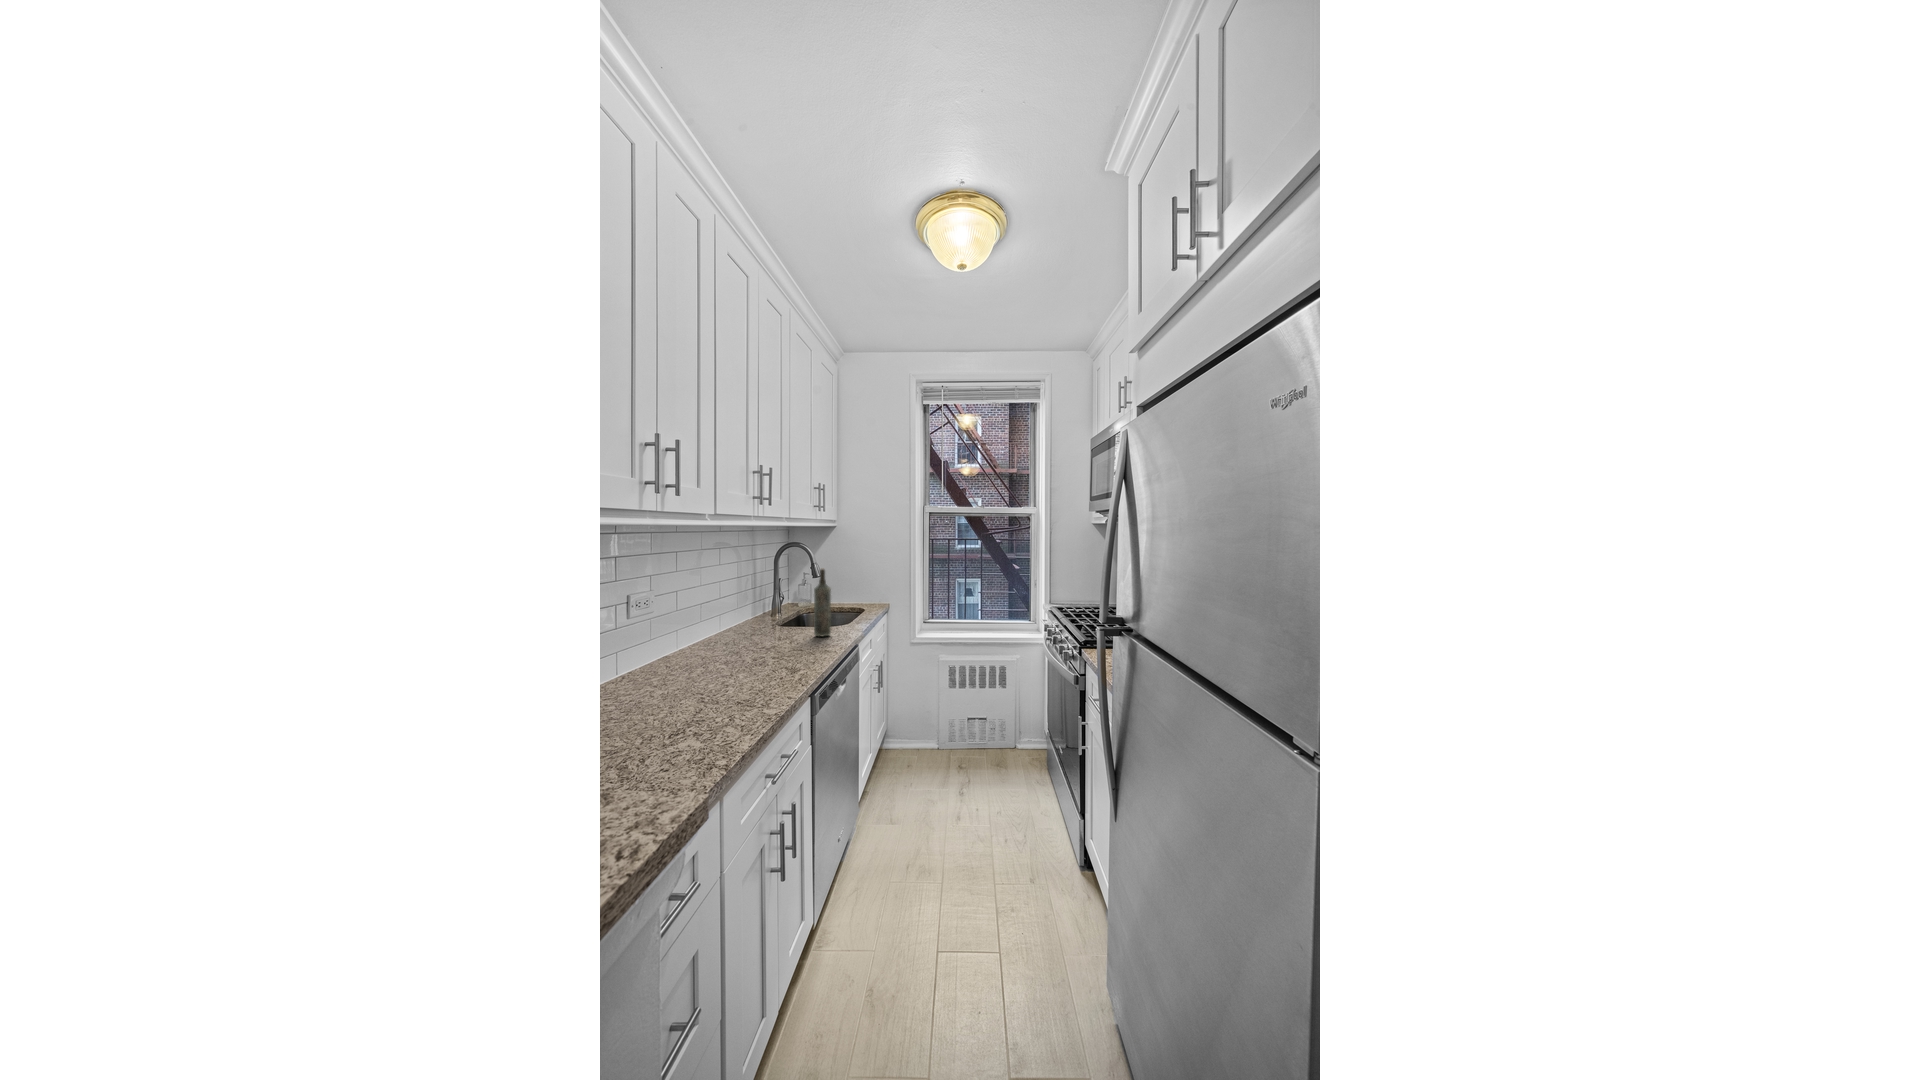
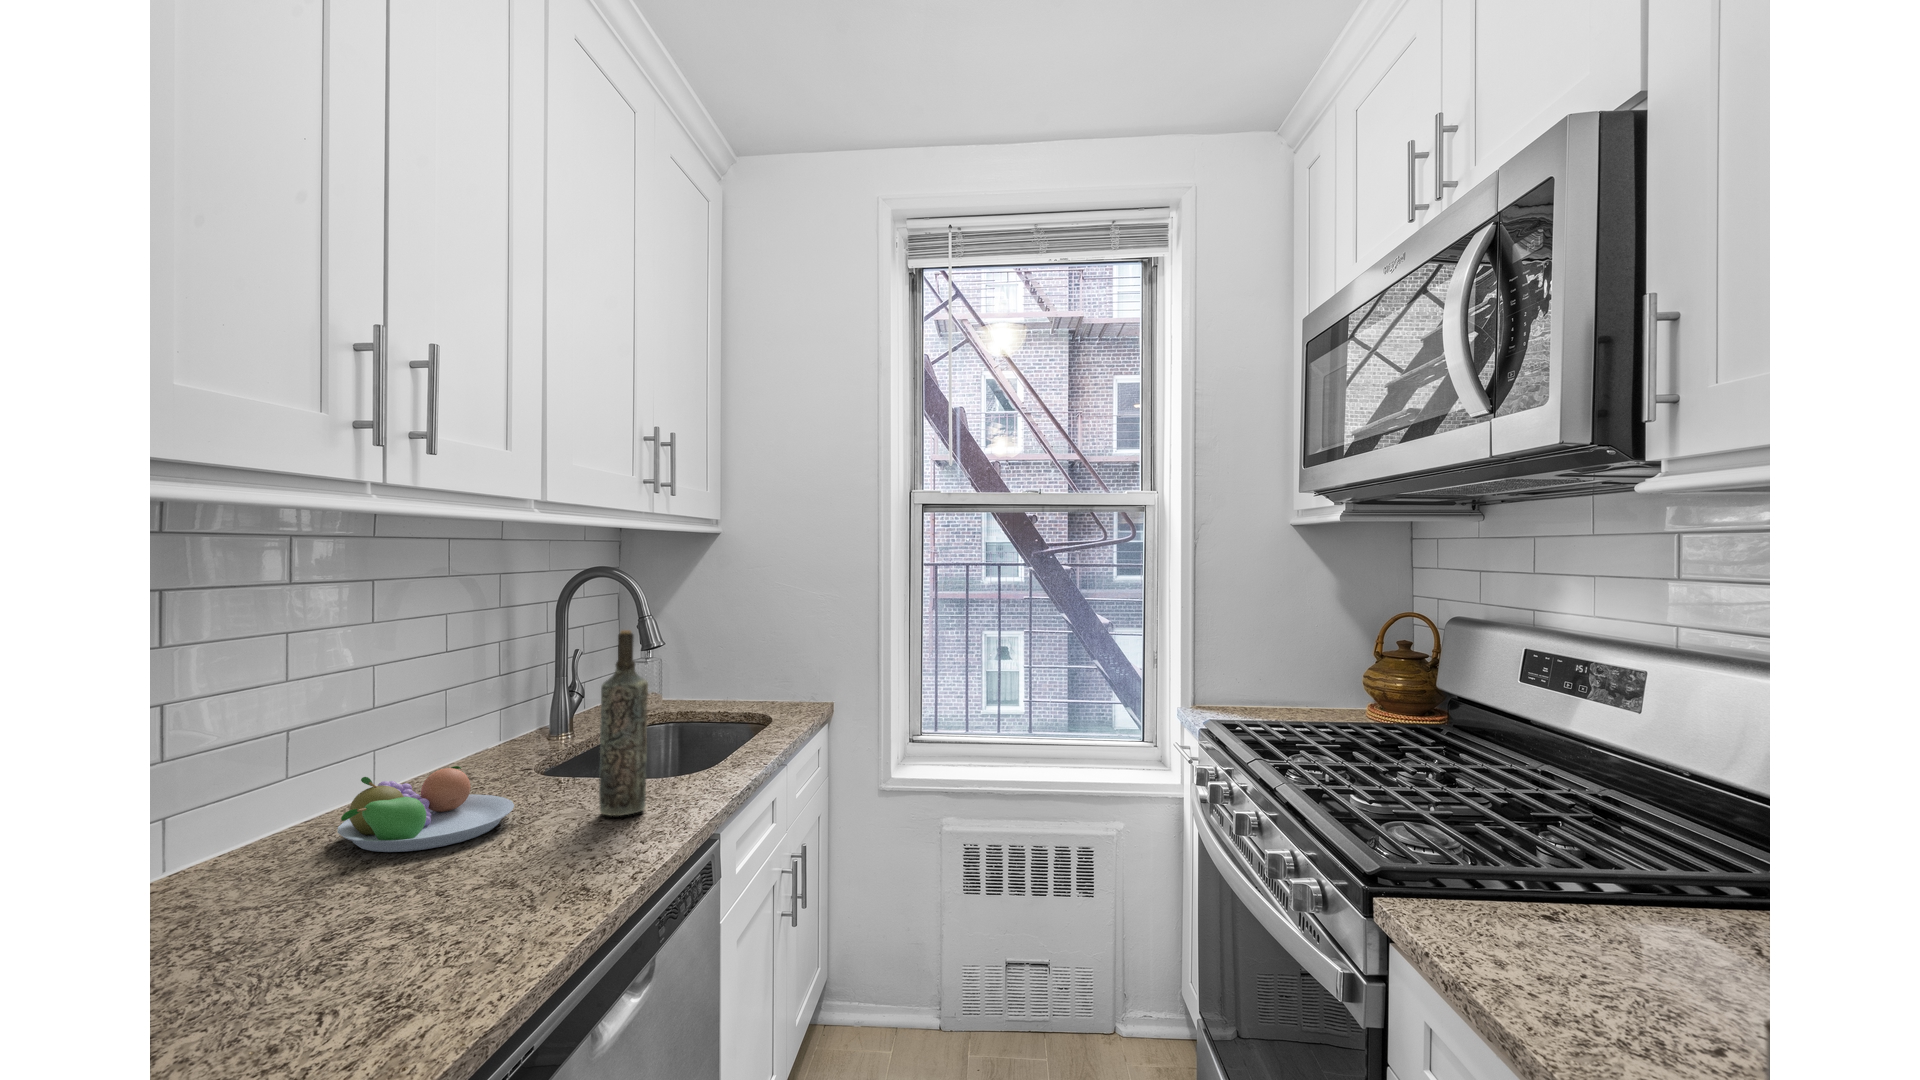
fruit bowl: none [728,619,785,645] -> present [338,766,514,852]

